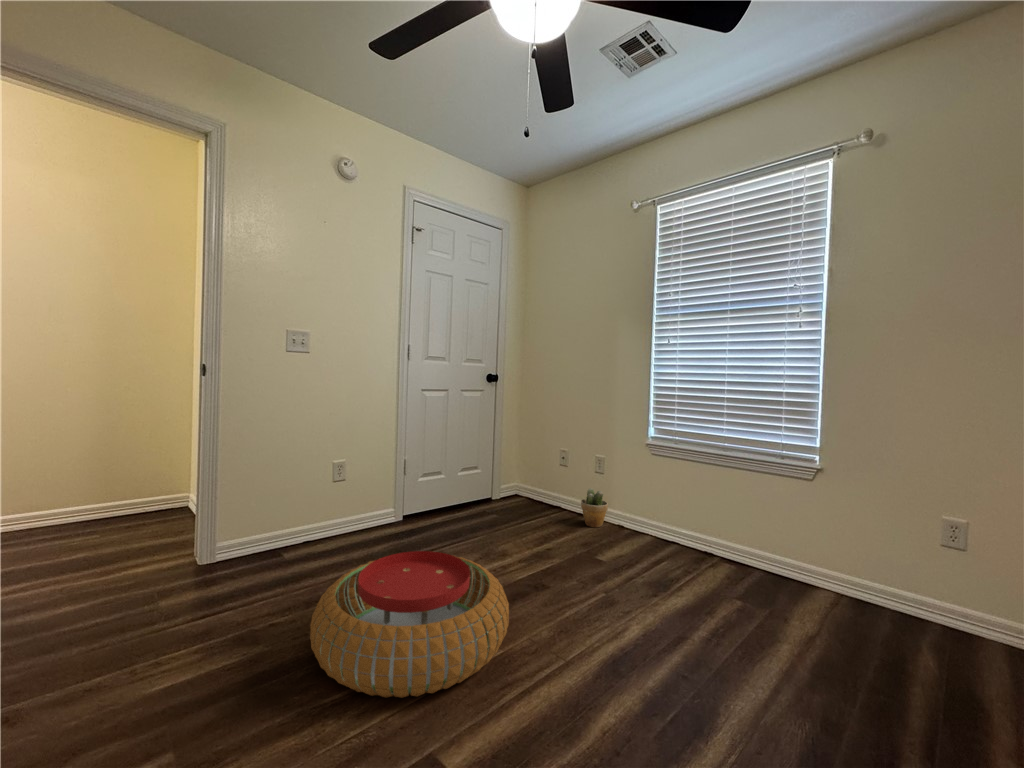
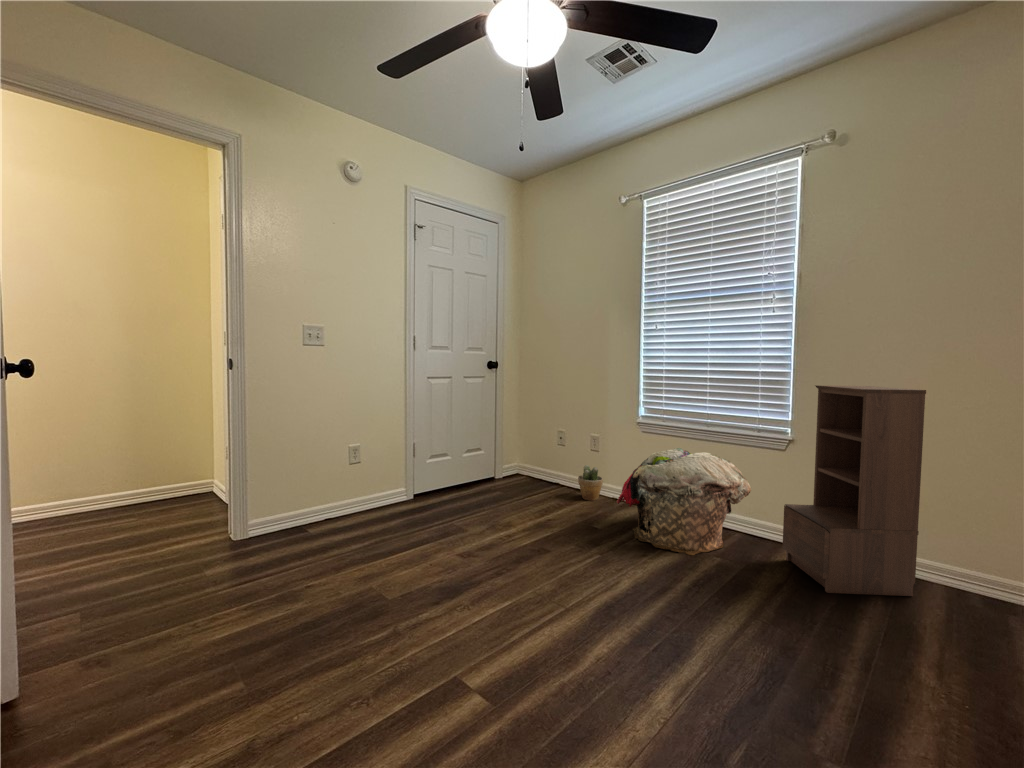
bookshelf: none [812,409,984,656] -> present [782,385,926,596]
laundry basket: none [623,474,775,597] -> present [616,448,751,556]
pouf: present [310,551,509,698] -> none [346,520,515,637]

